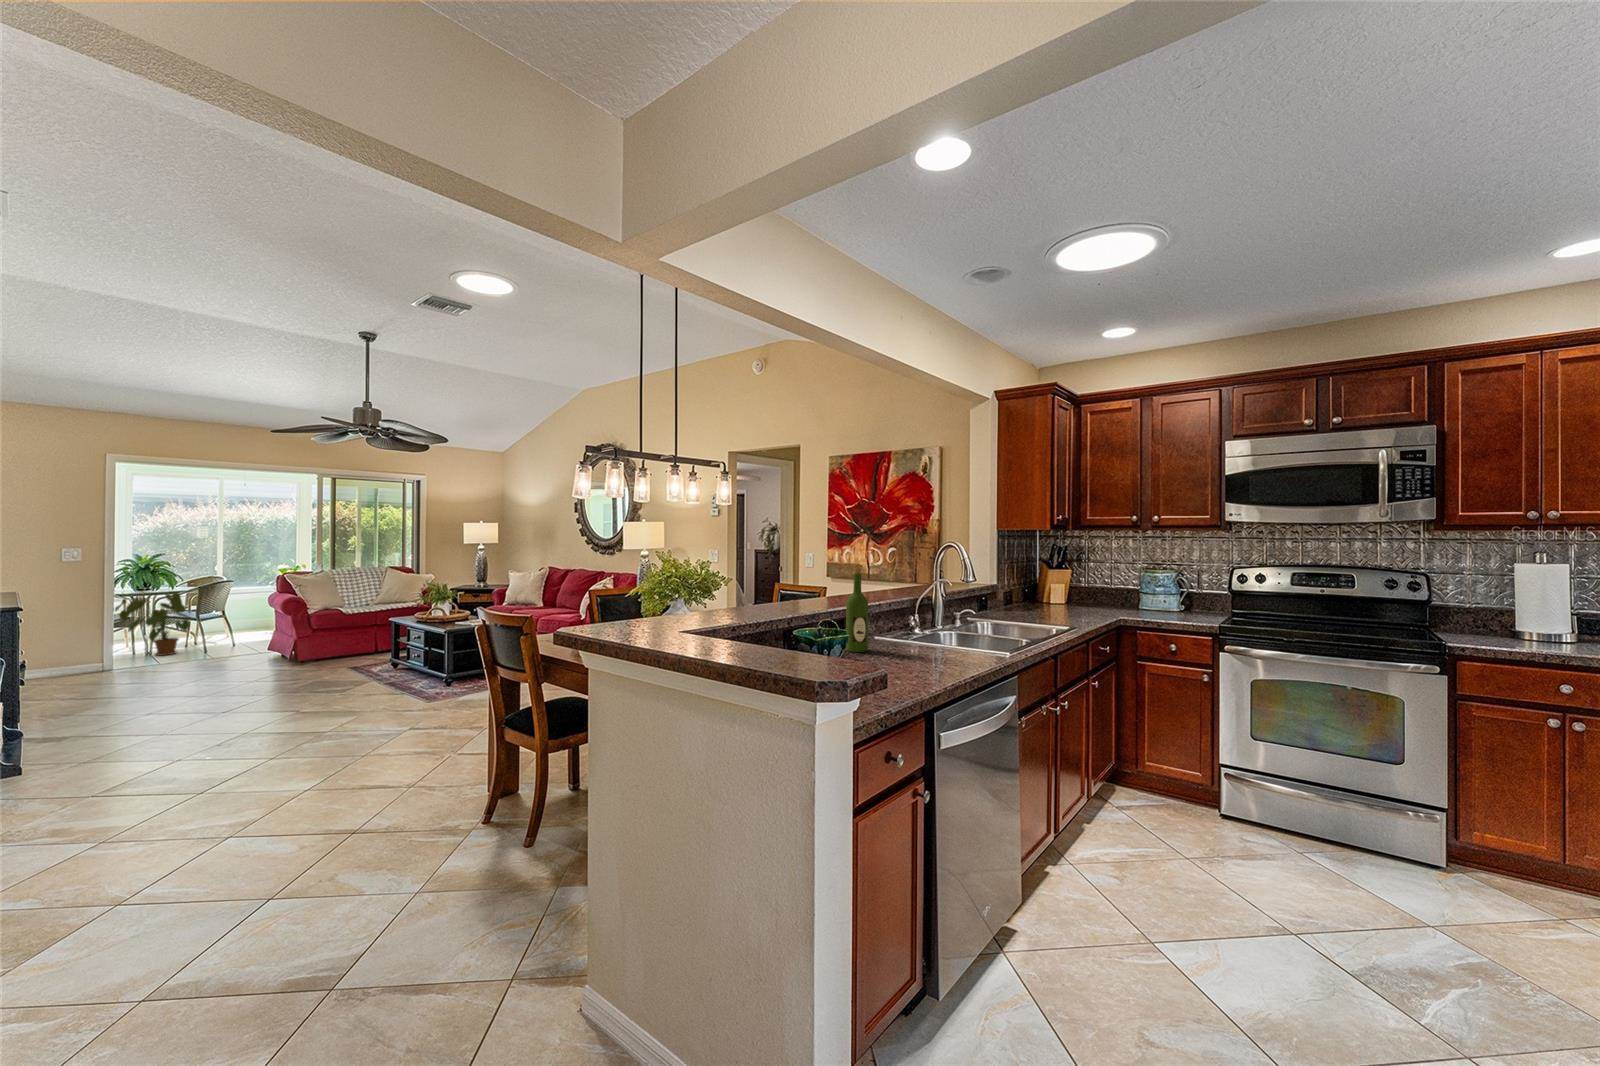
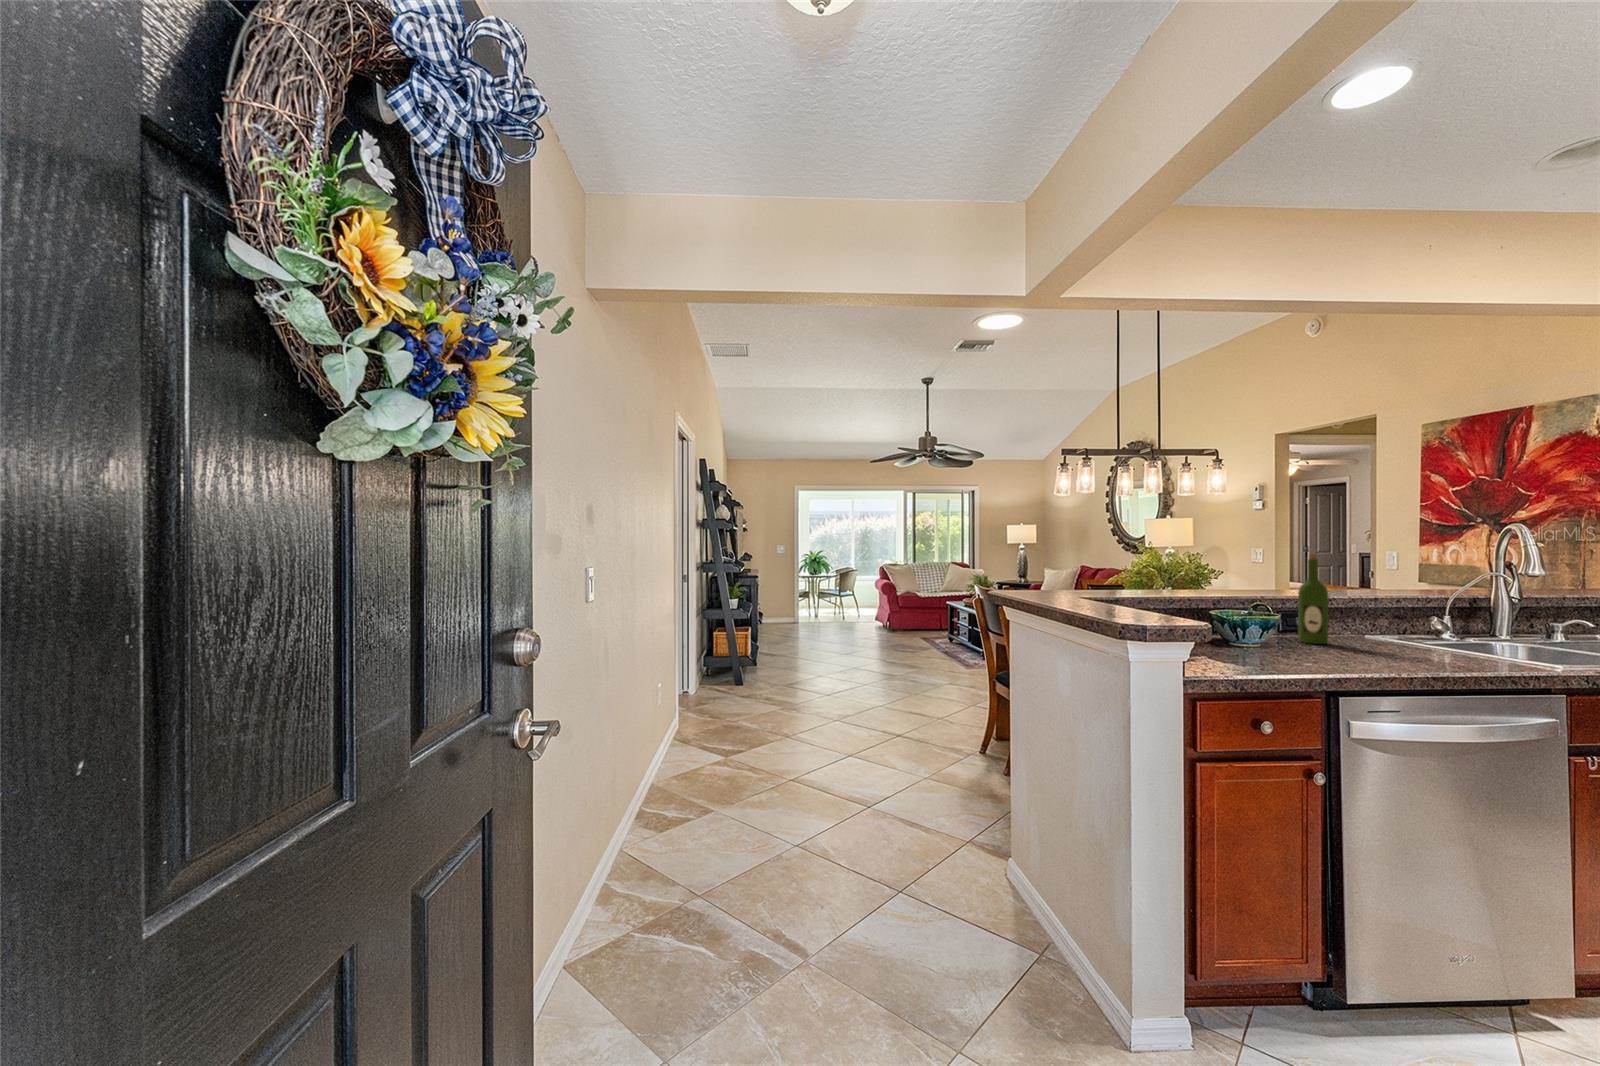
house plant: present [115,593,192,656] -> none [798,576,837,618]

